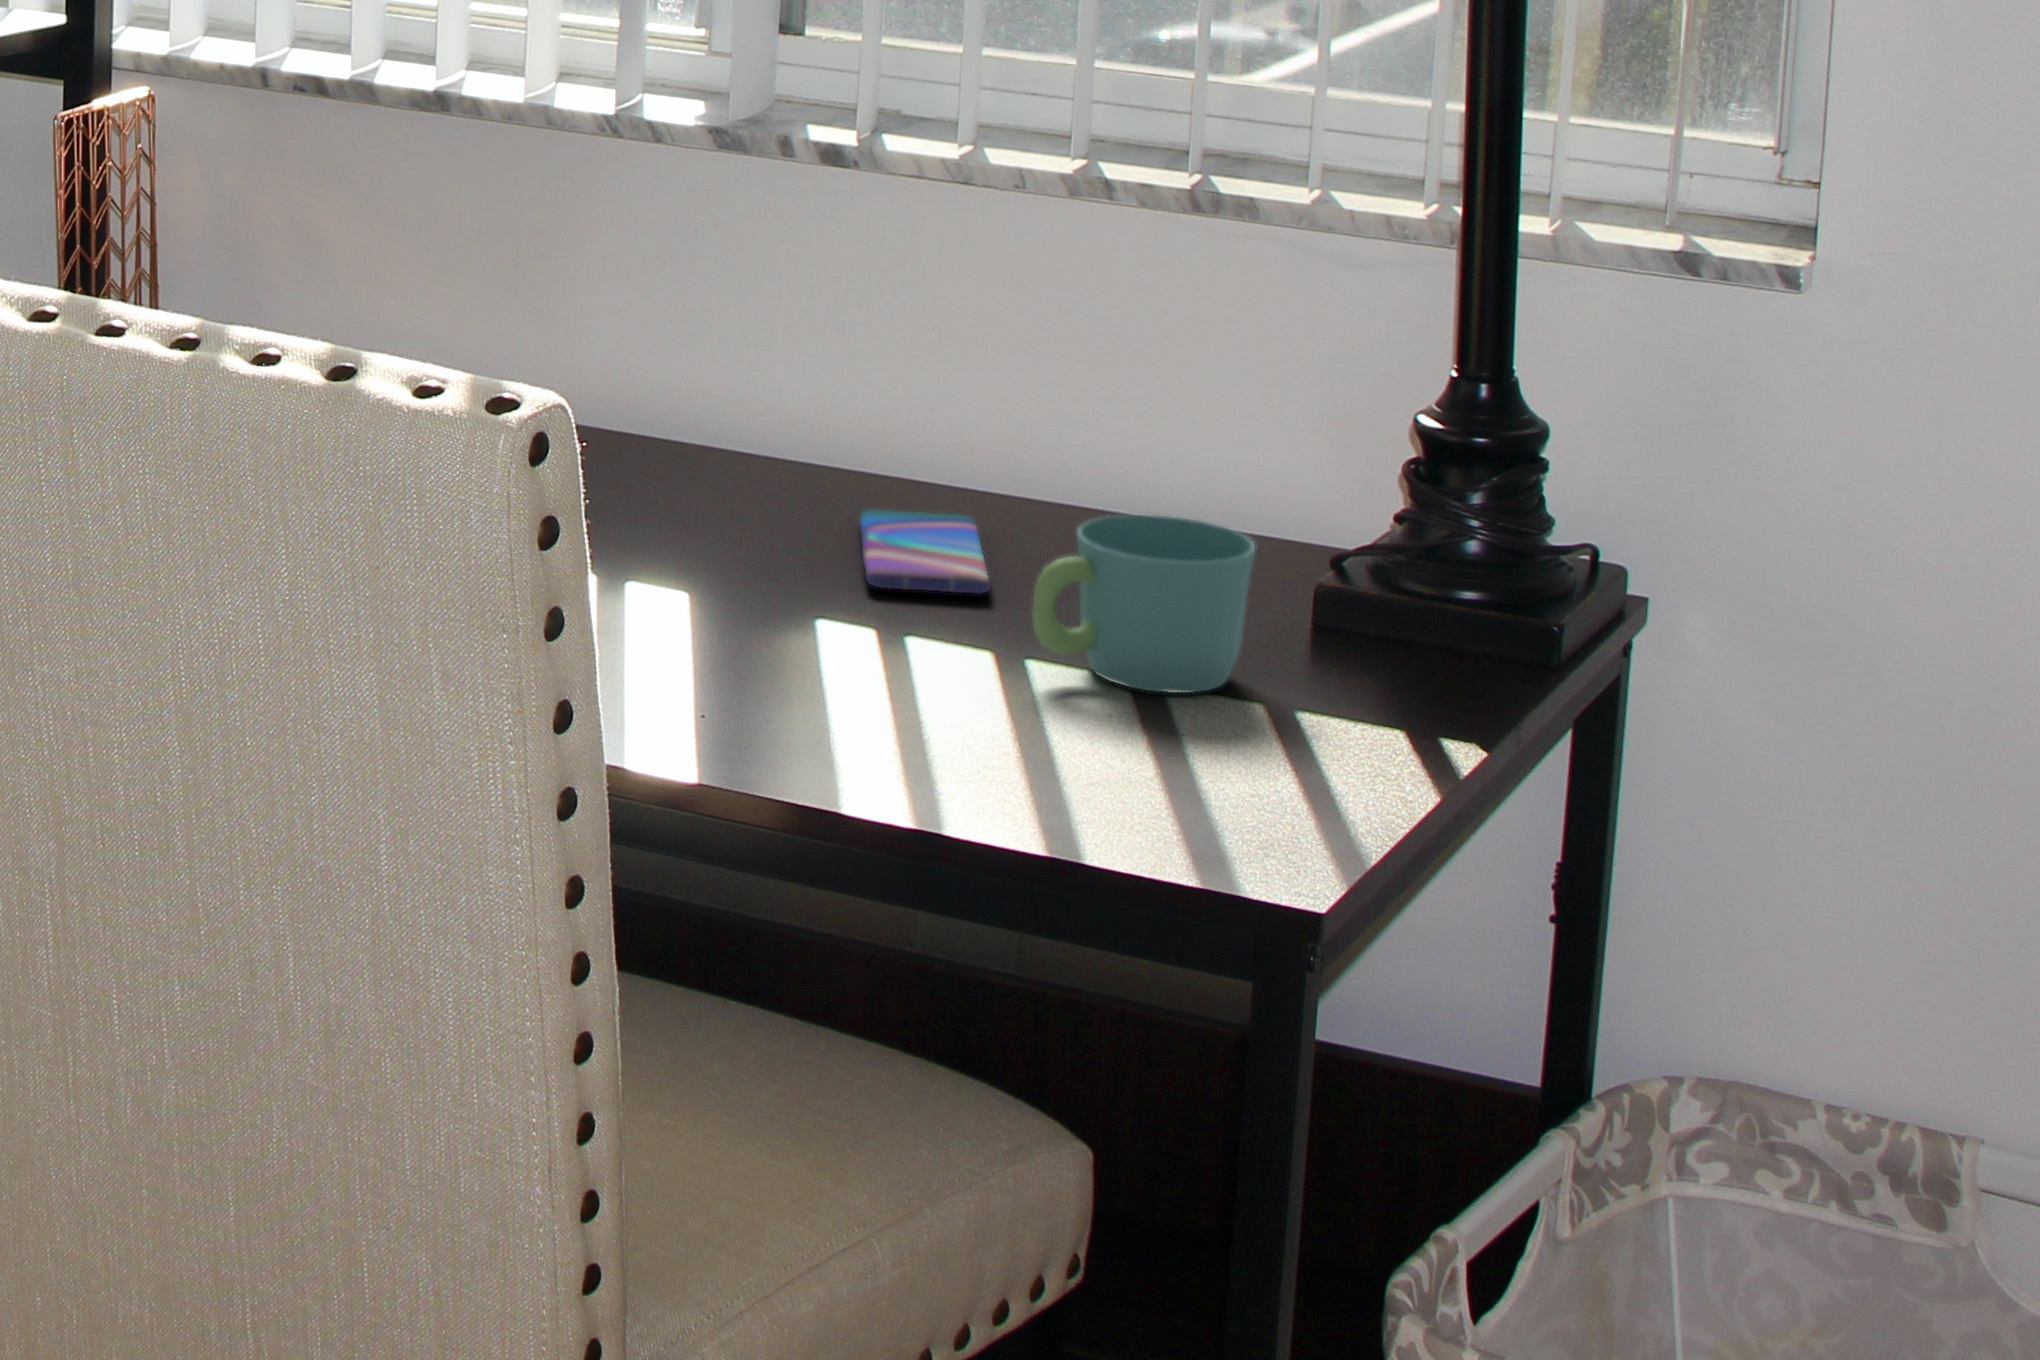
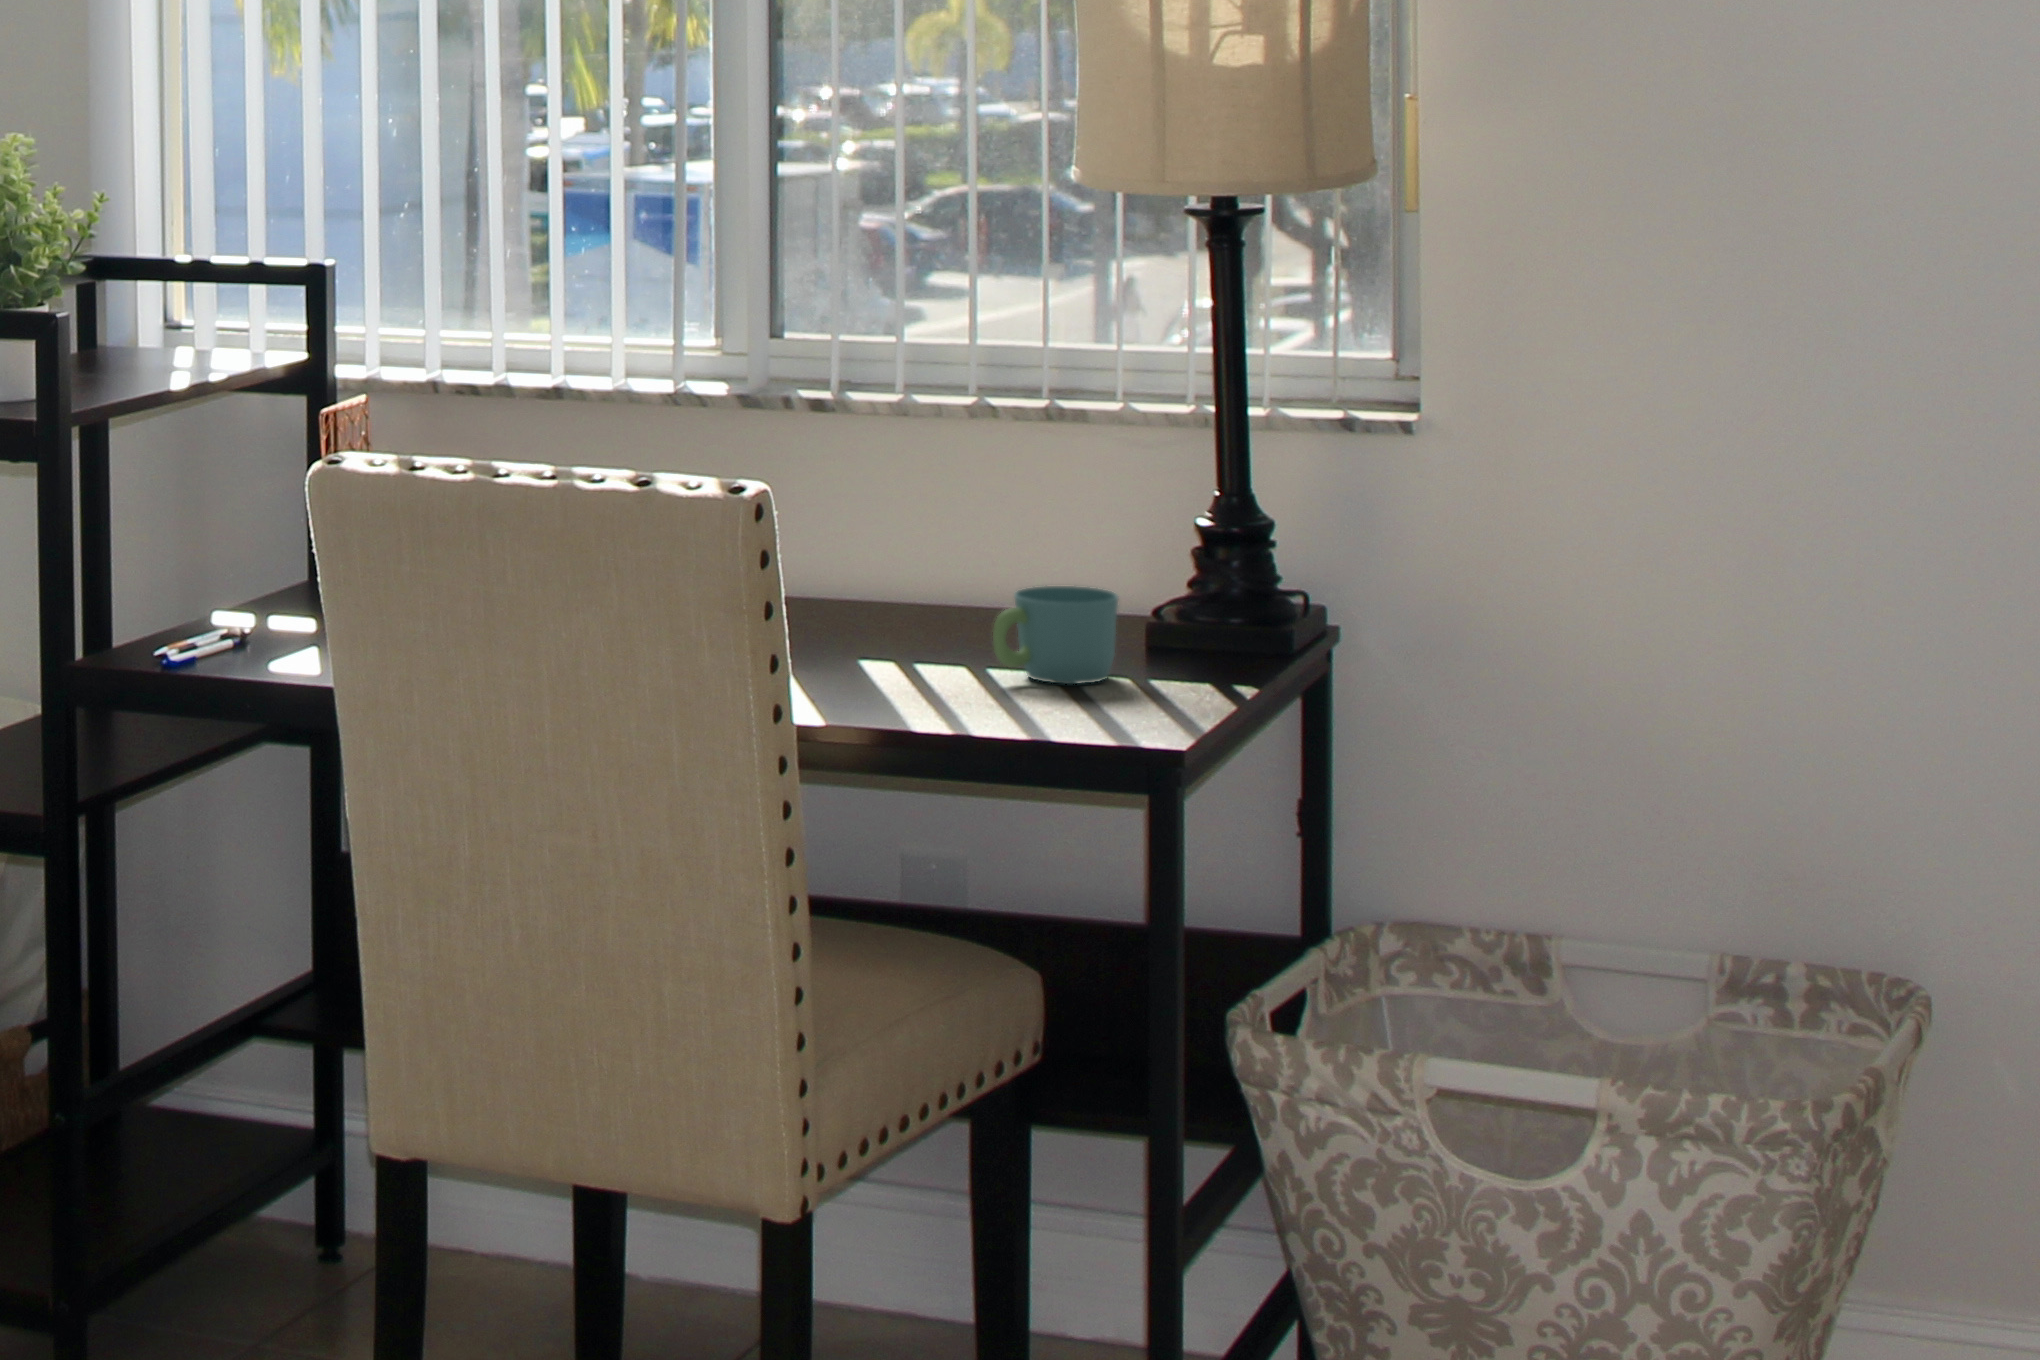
smartphone: present [859,510,990,593] -> none [864,616,957,651]

